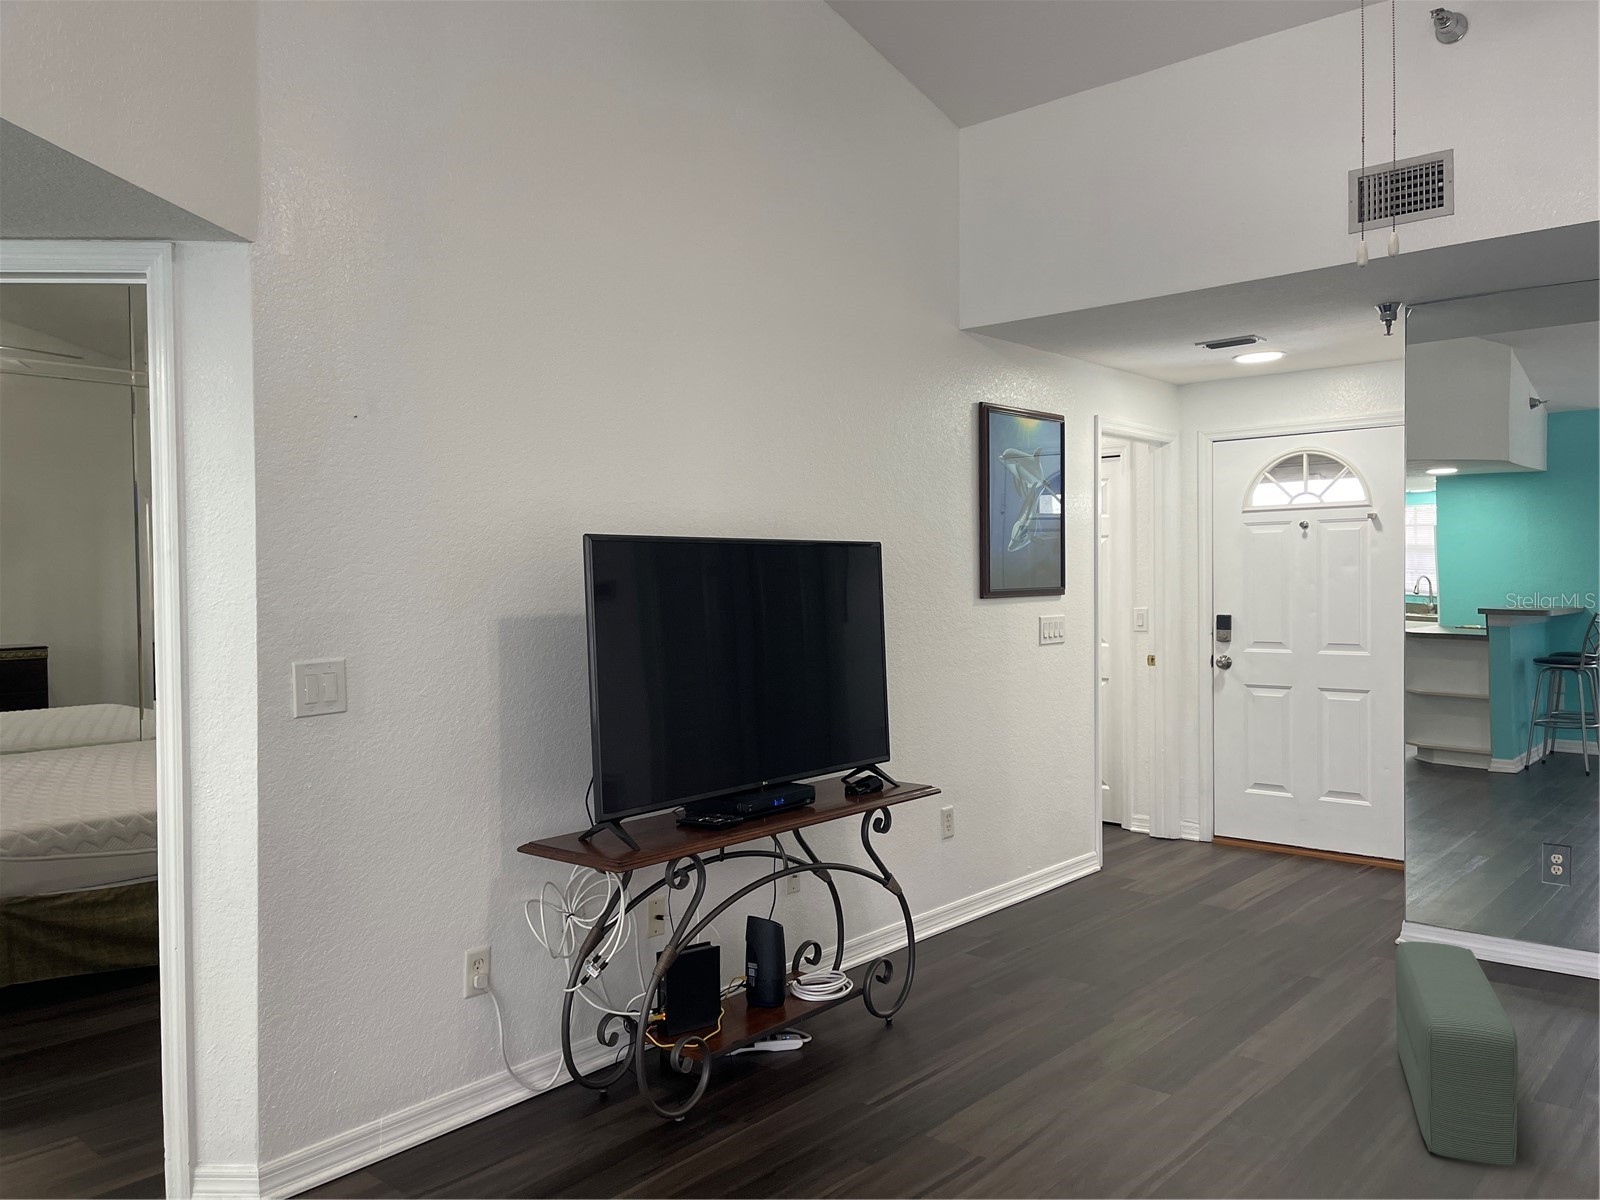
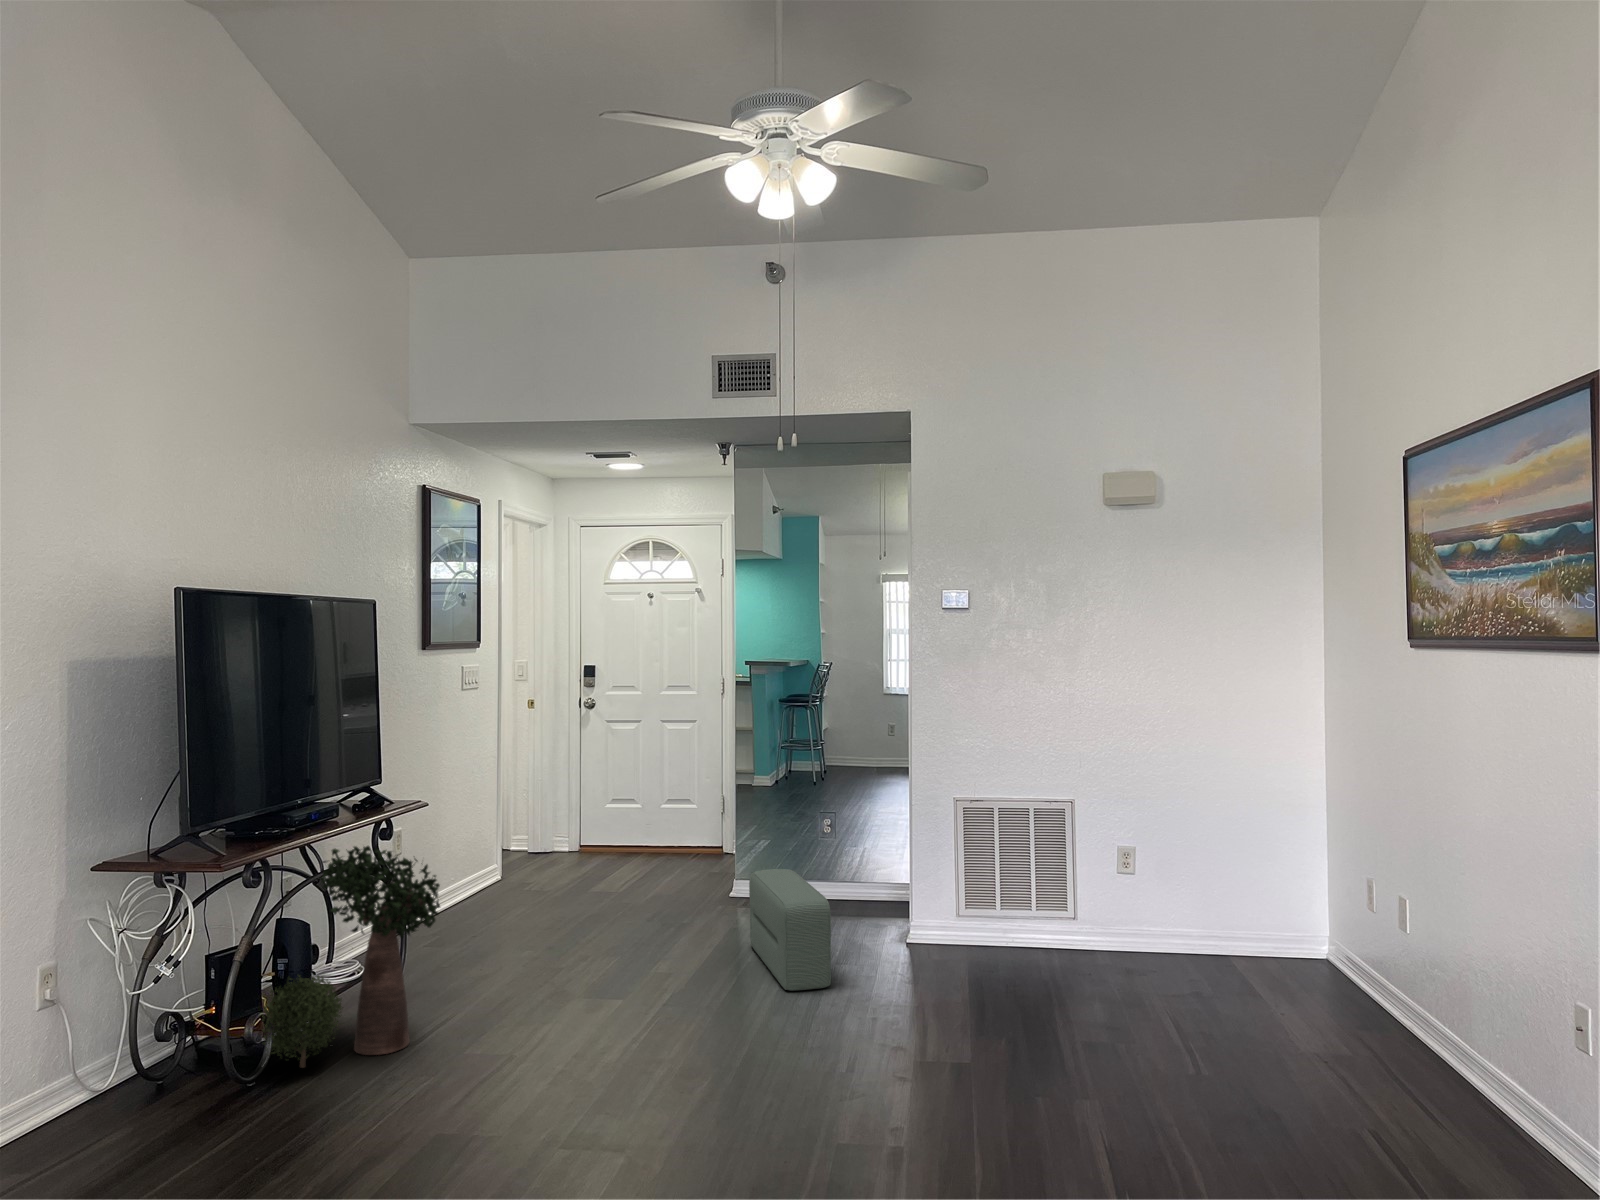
potted plant: none [717,847,923,1101] -> present [263,846,440,1068]

